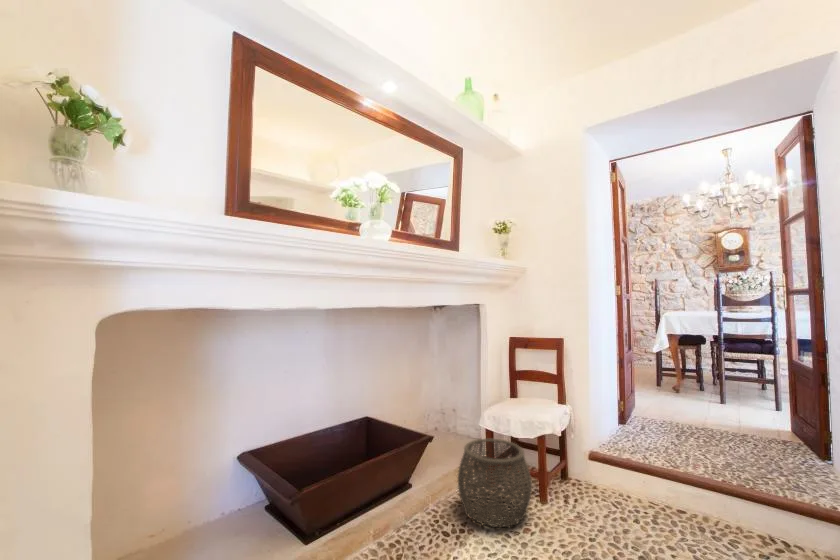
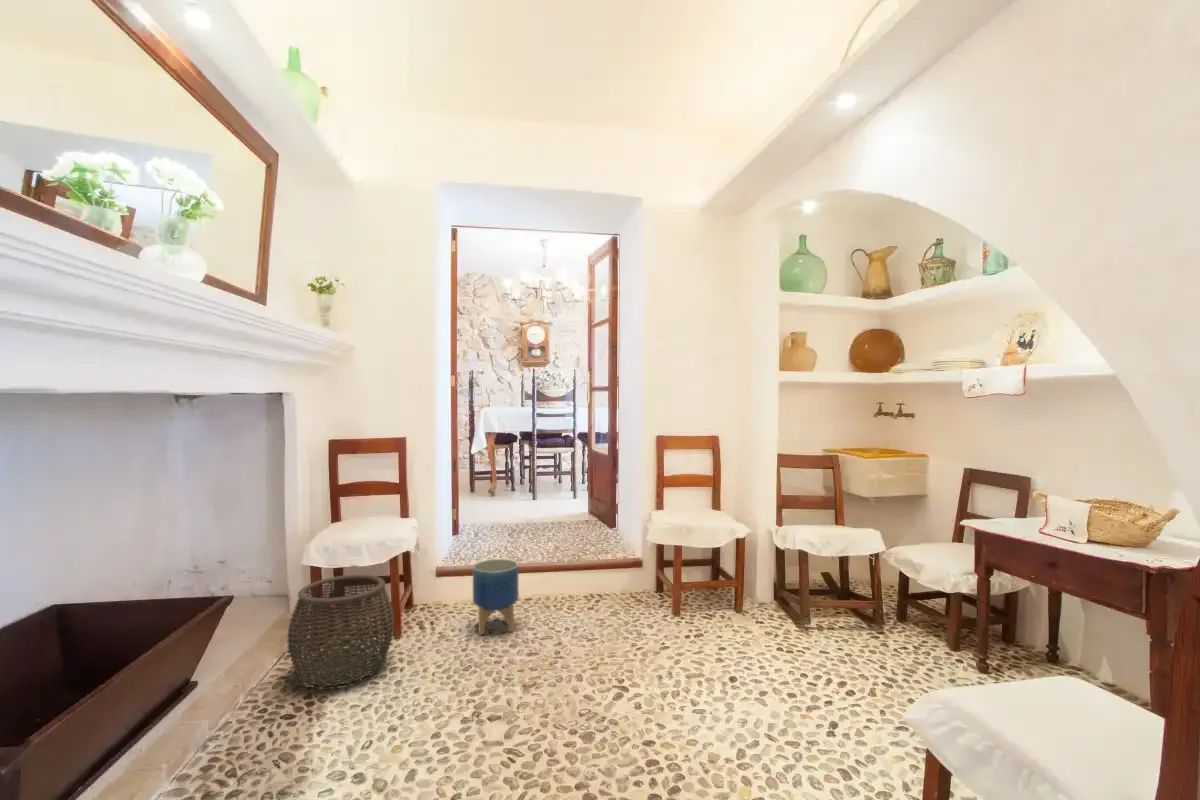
planter: none [608,459,658,543] -> present [473,559,519,635]

